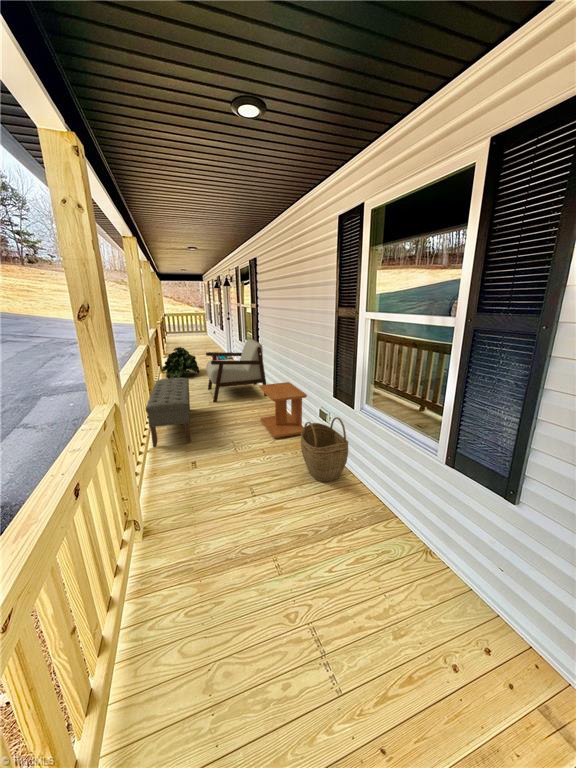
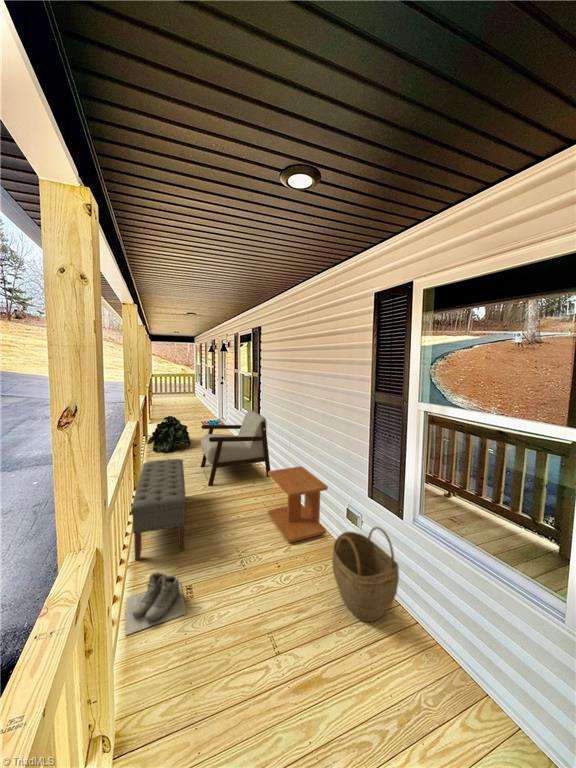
boots: none [147,450,191,485] -> present [125,573,186,635]

